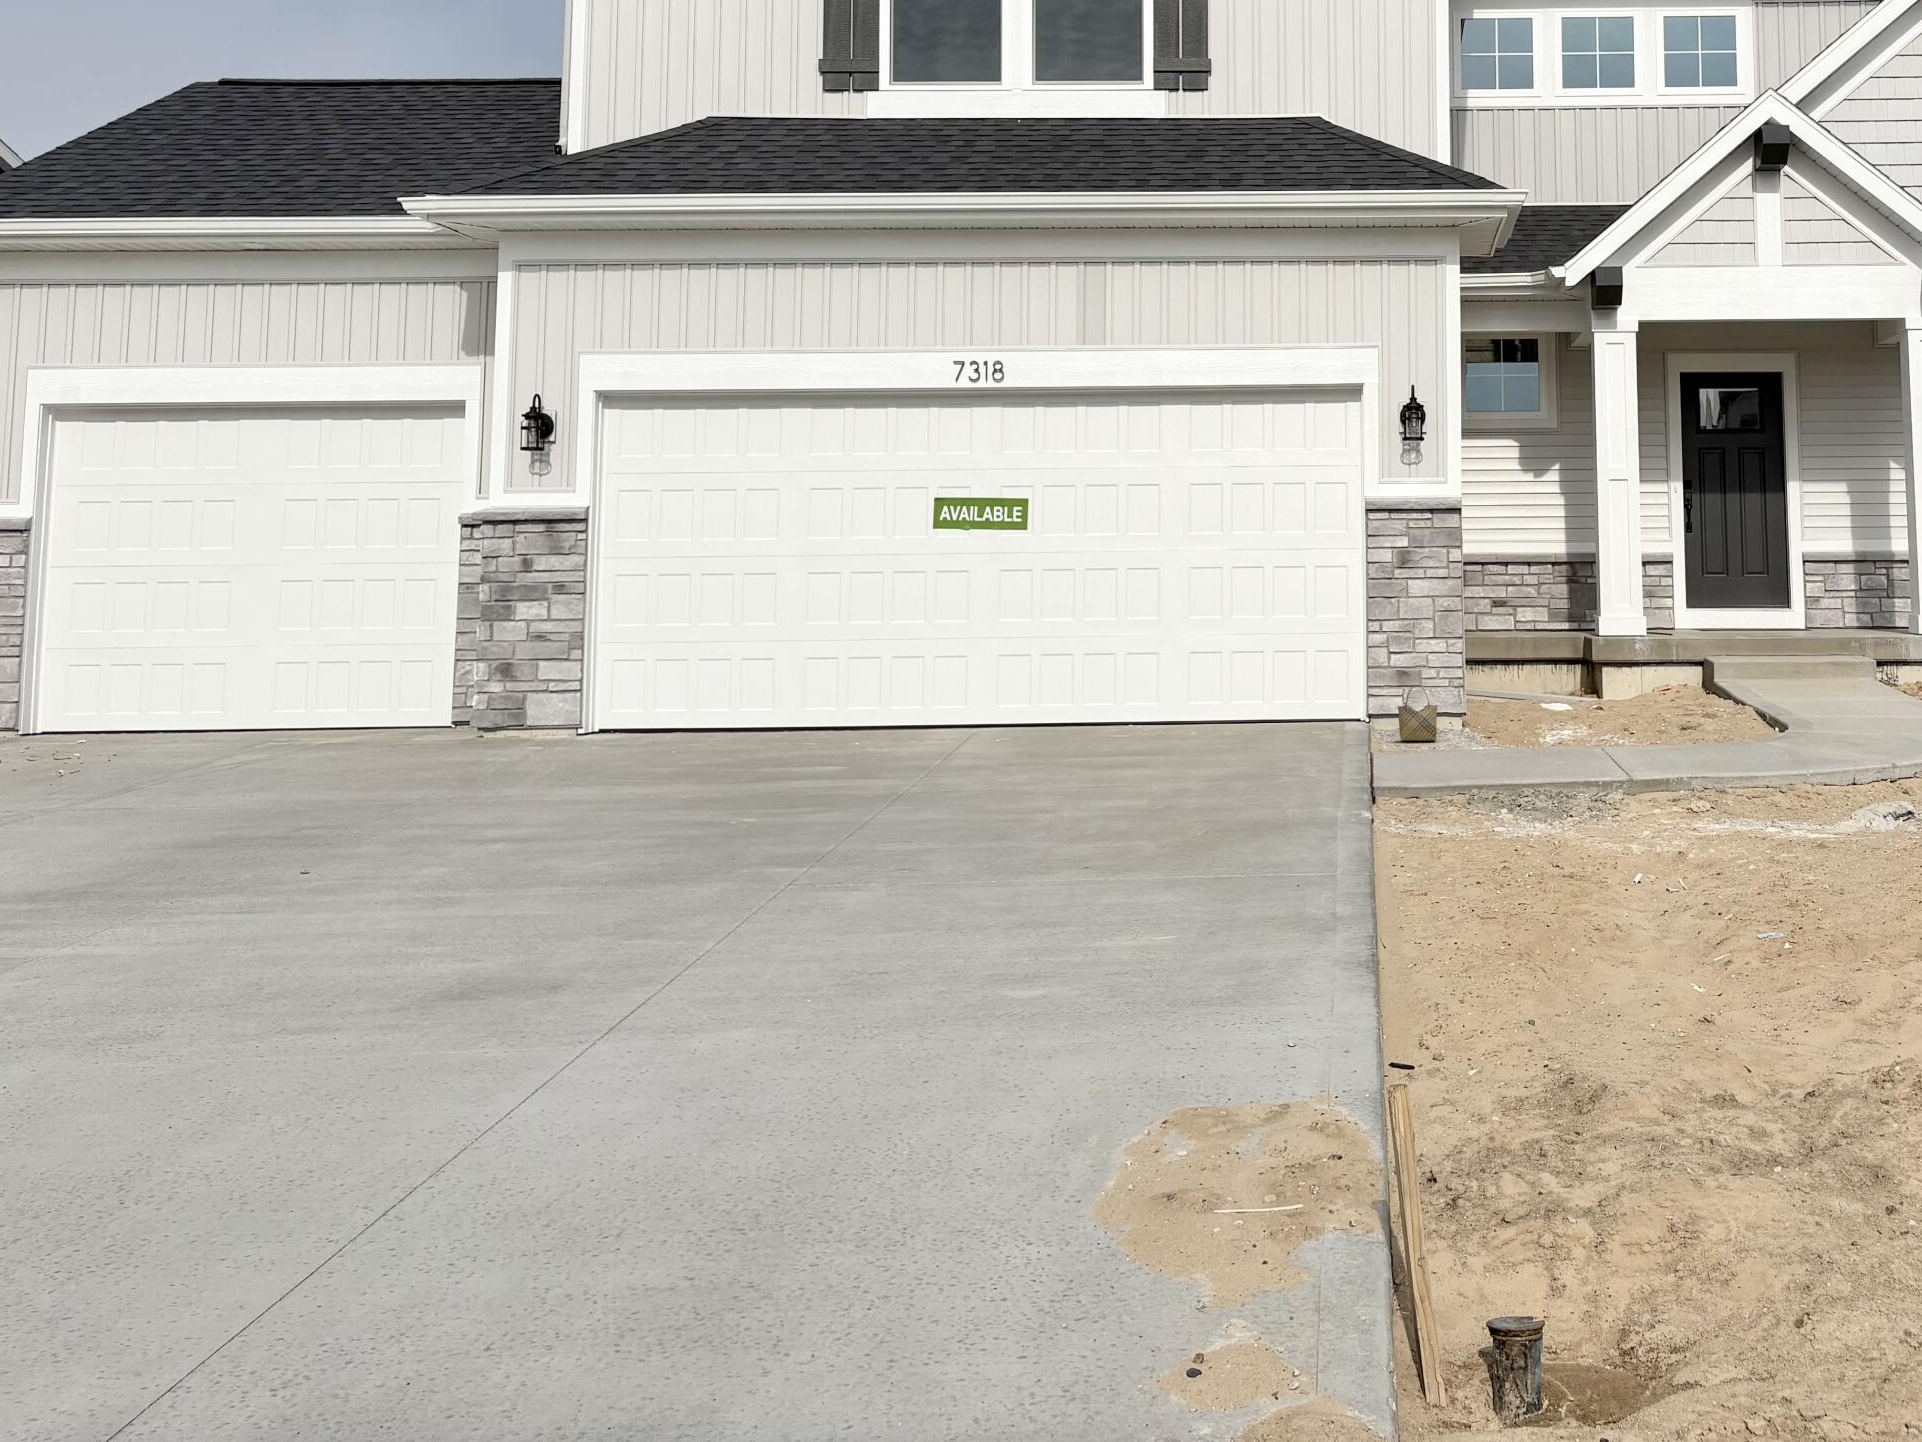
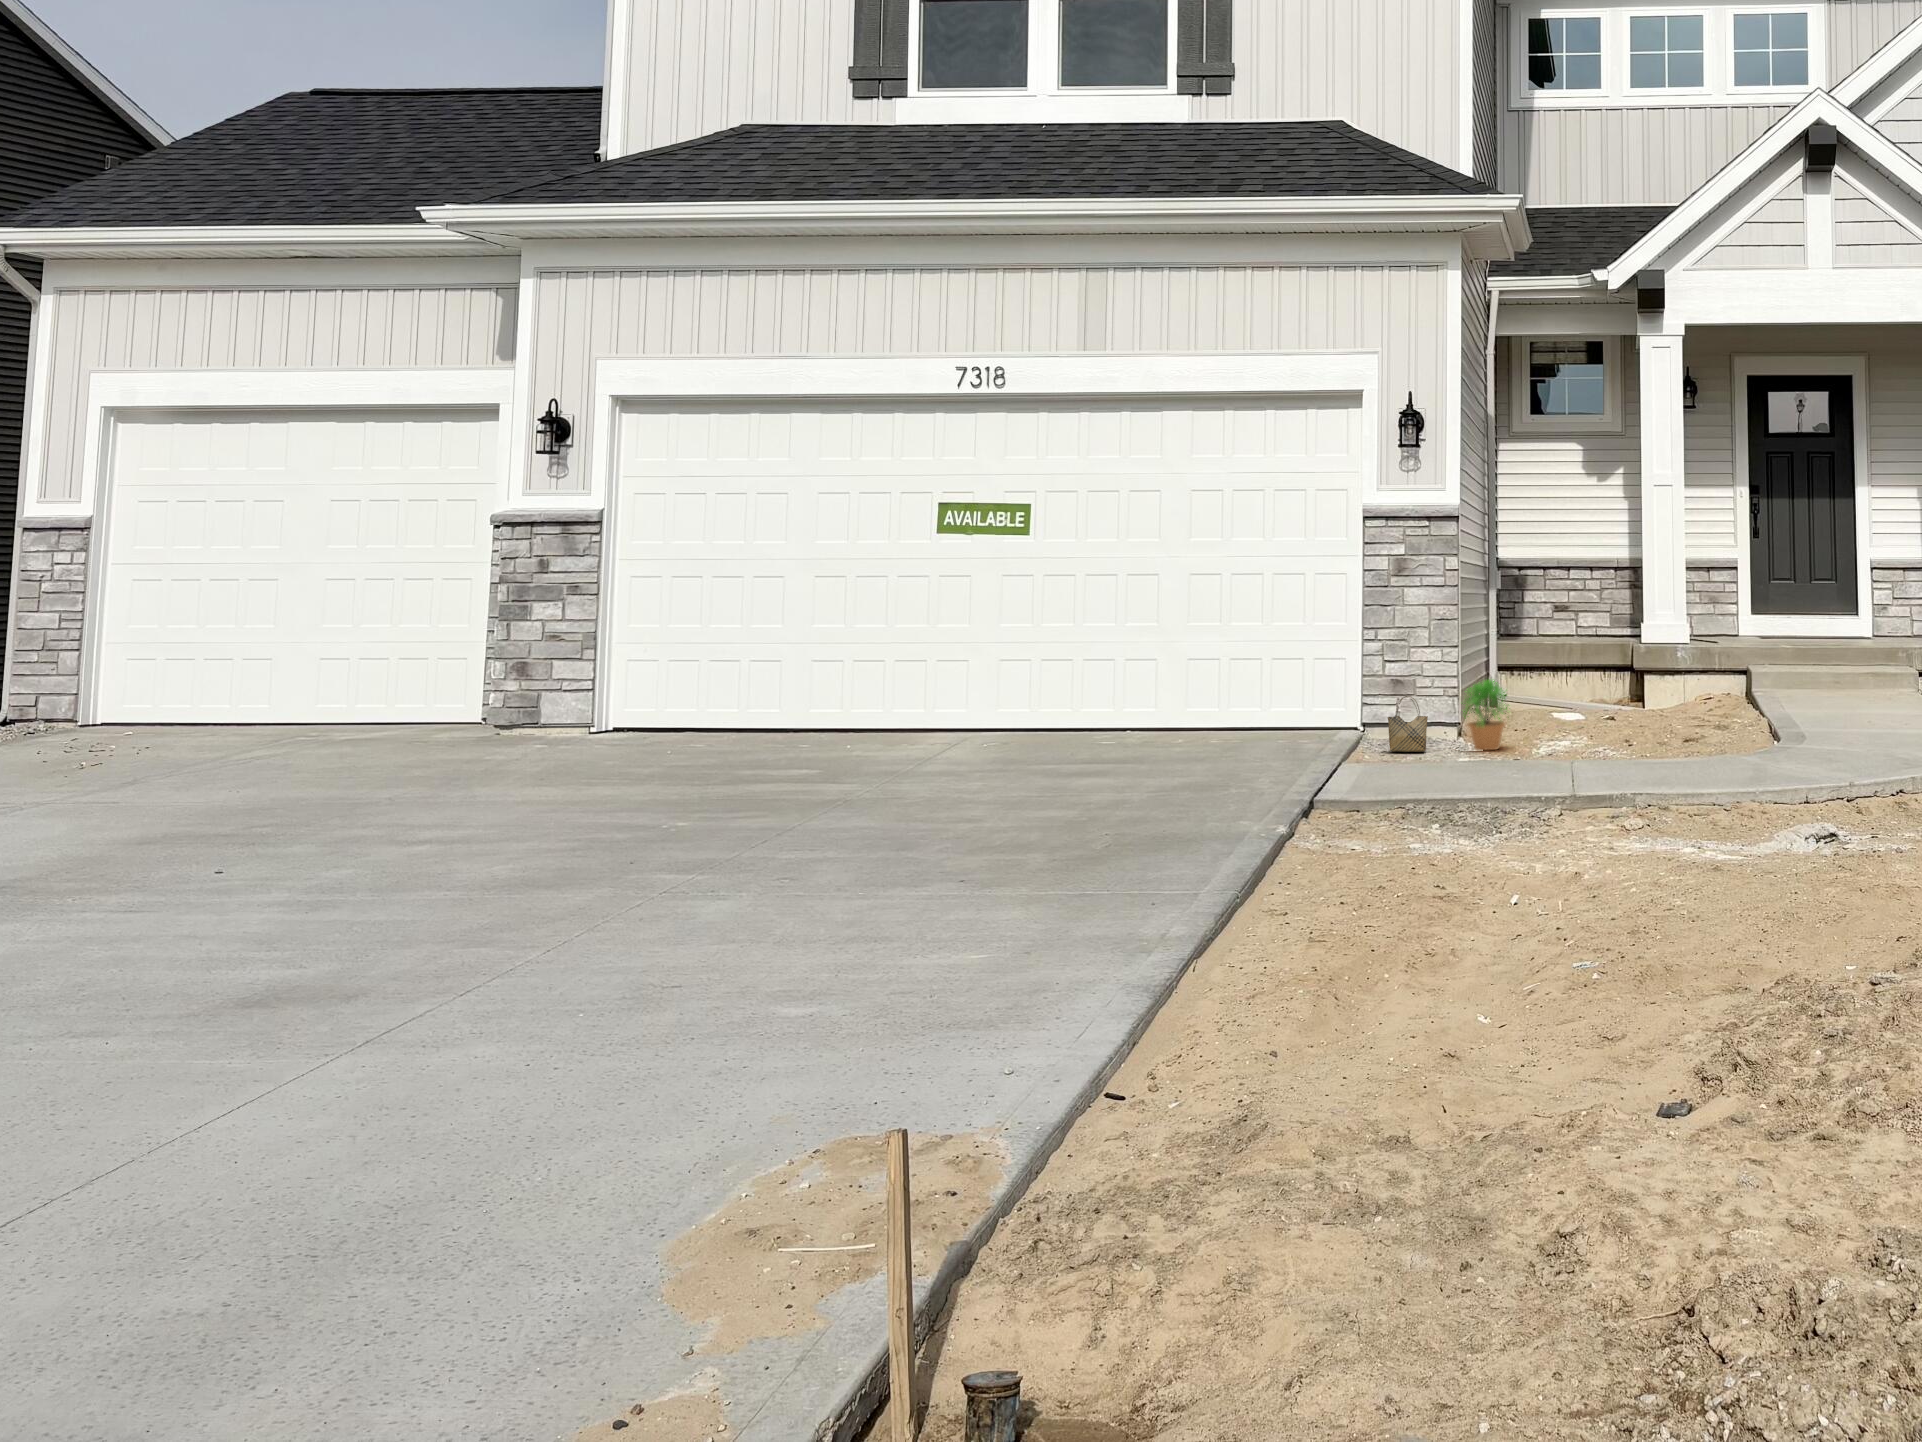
potted plant: none [1465,665,1519,738] -> present [1462,679,1507,750]

